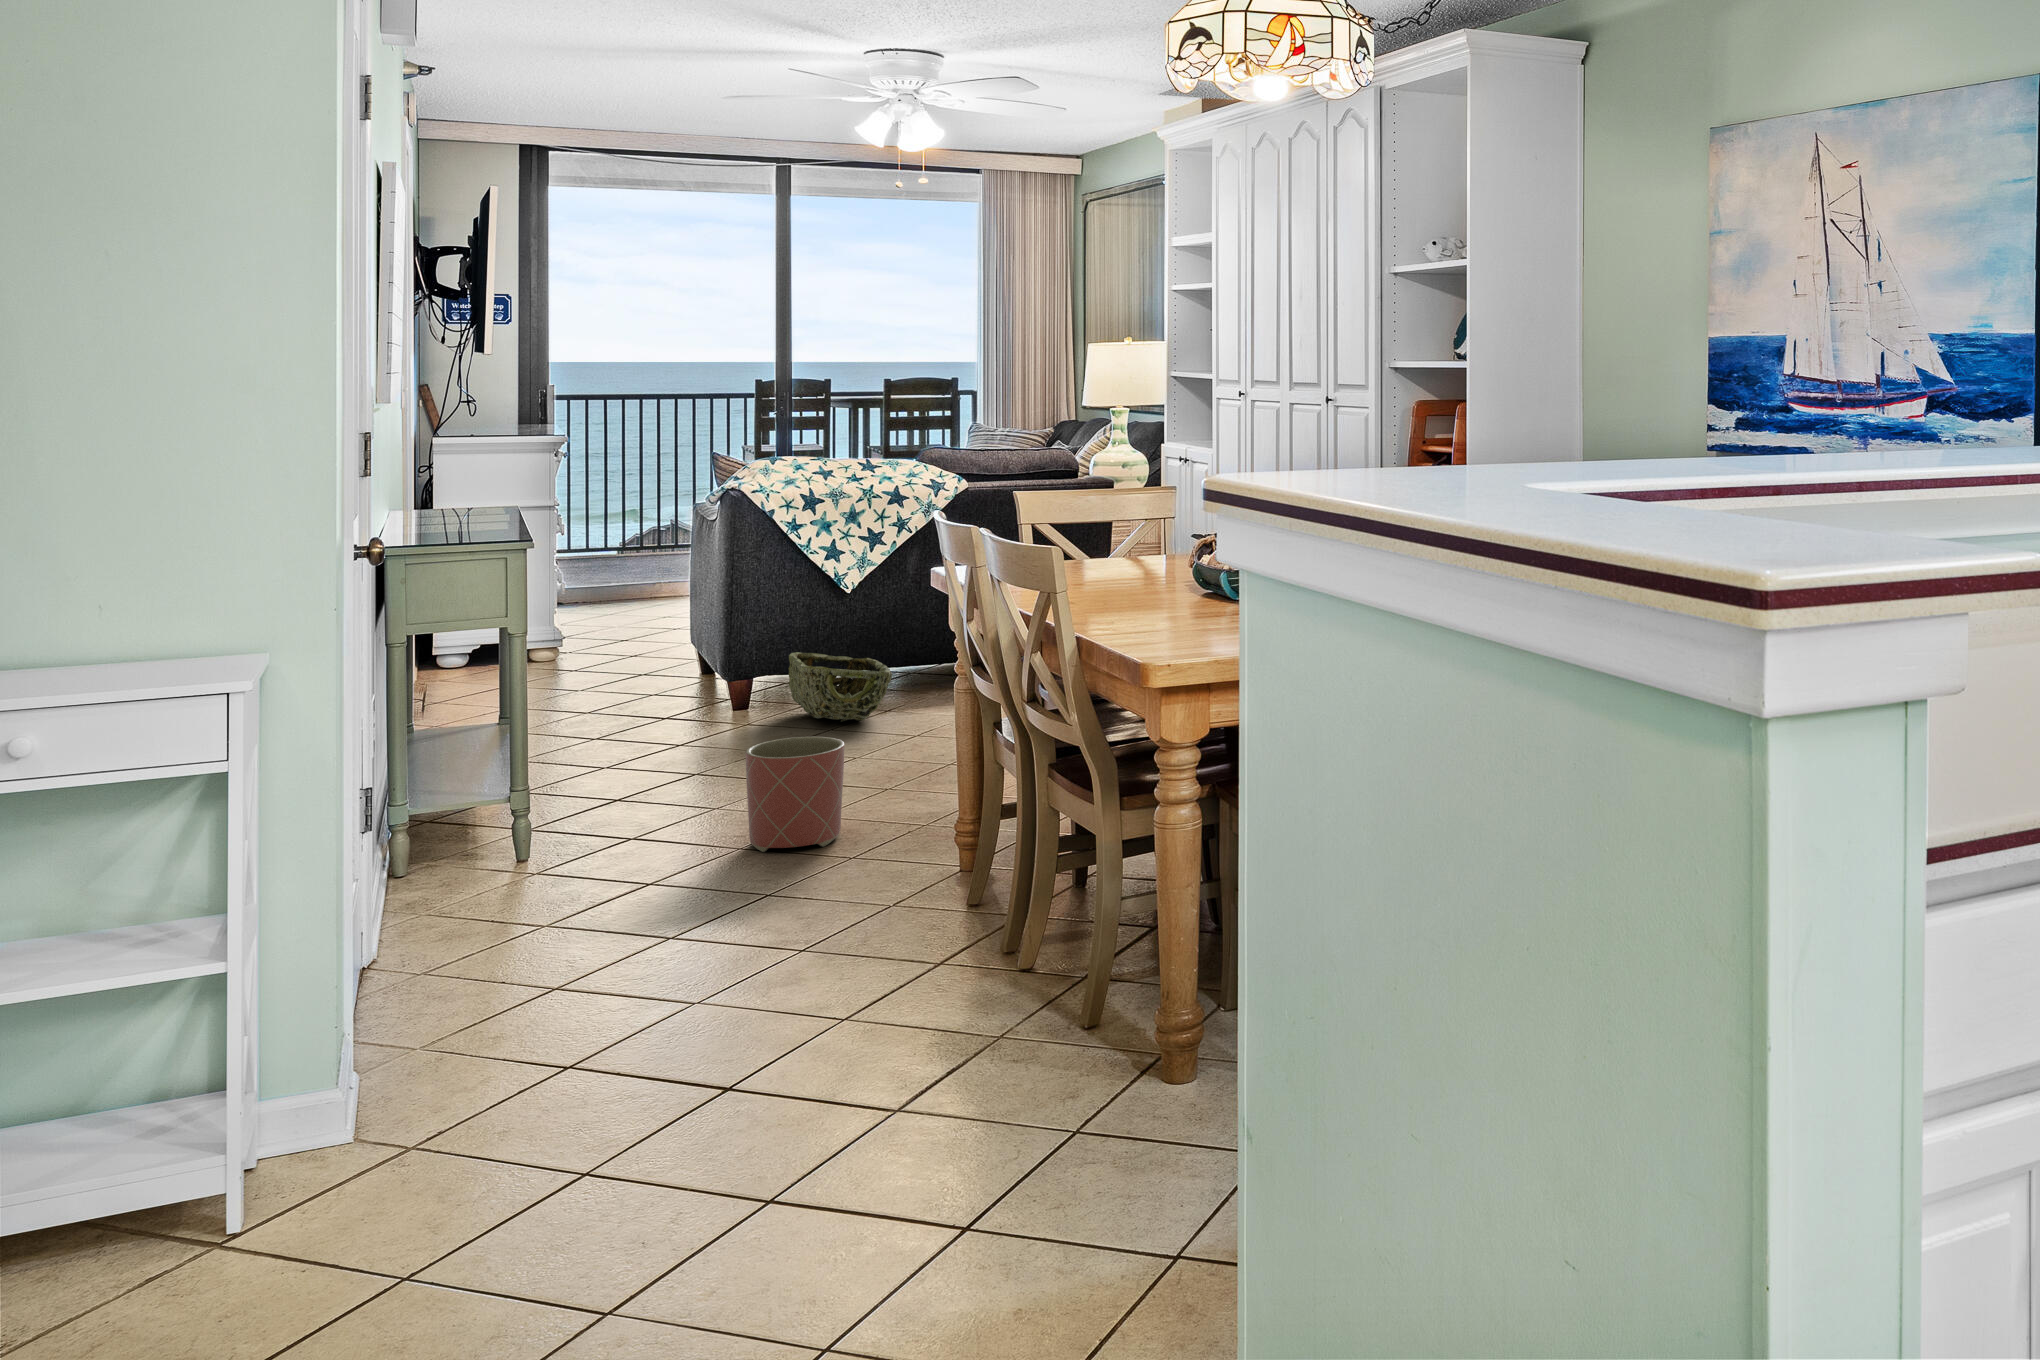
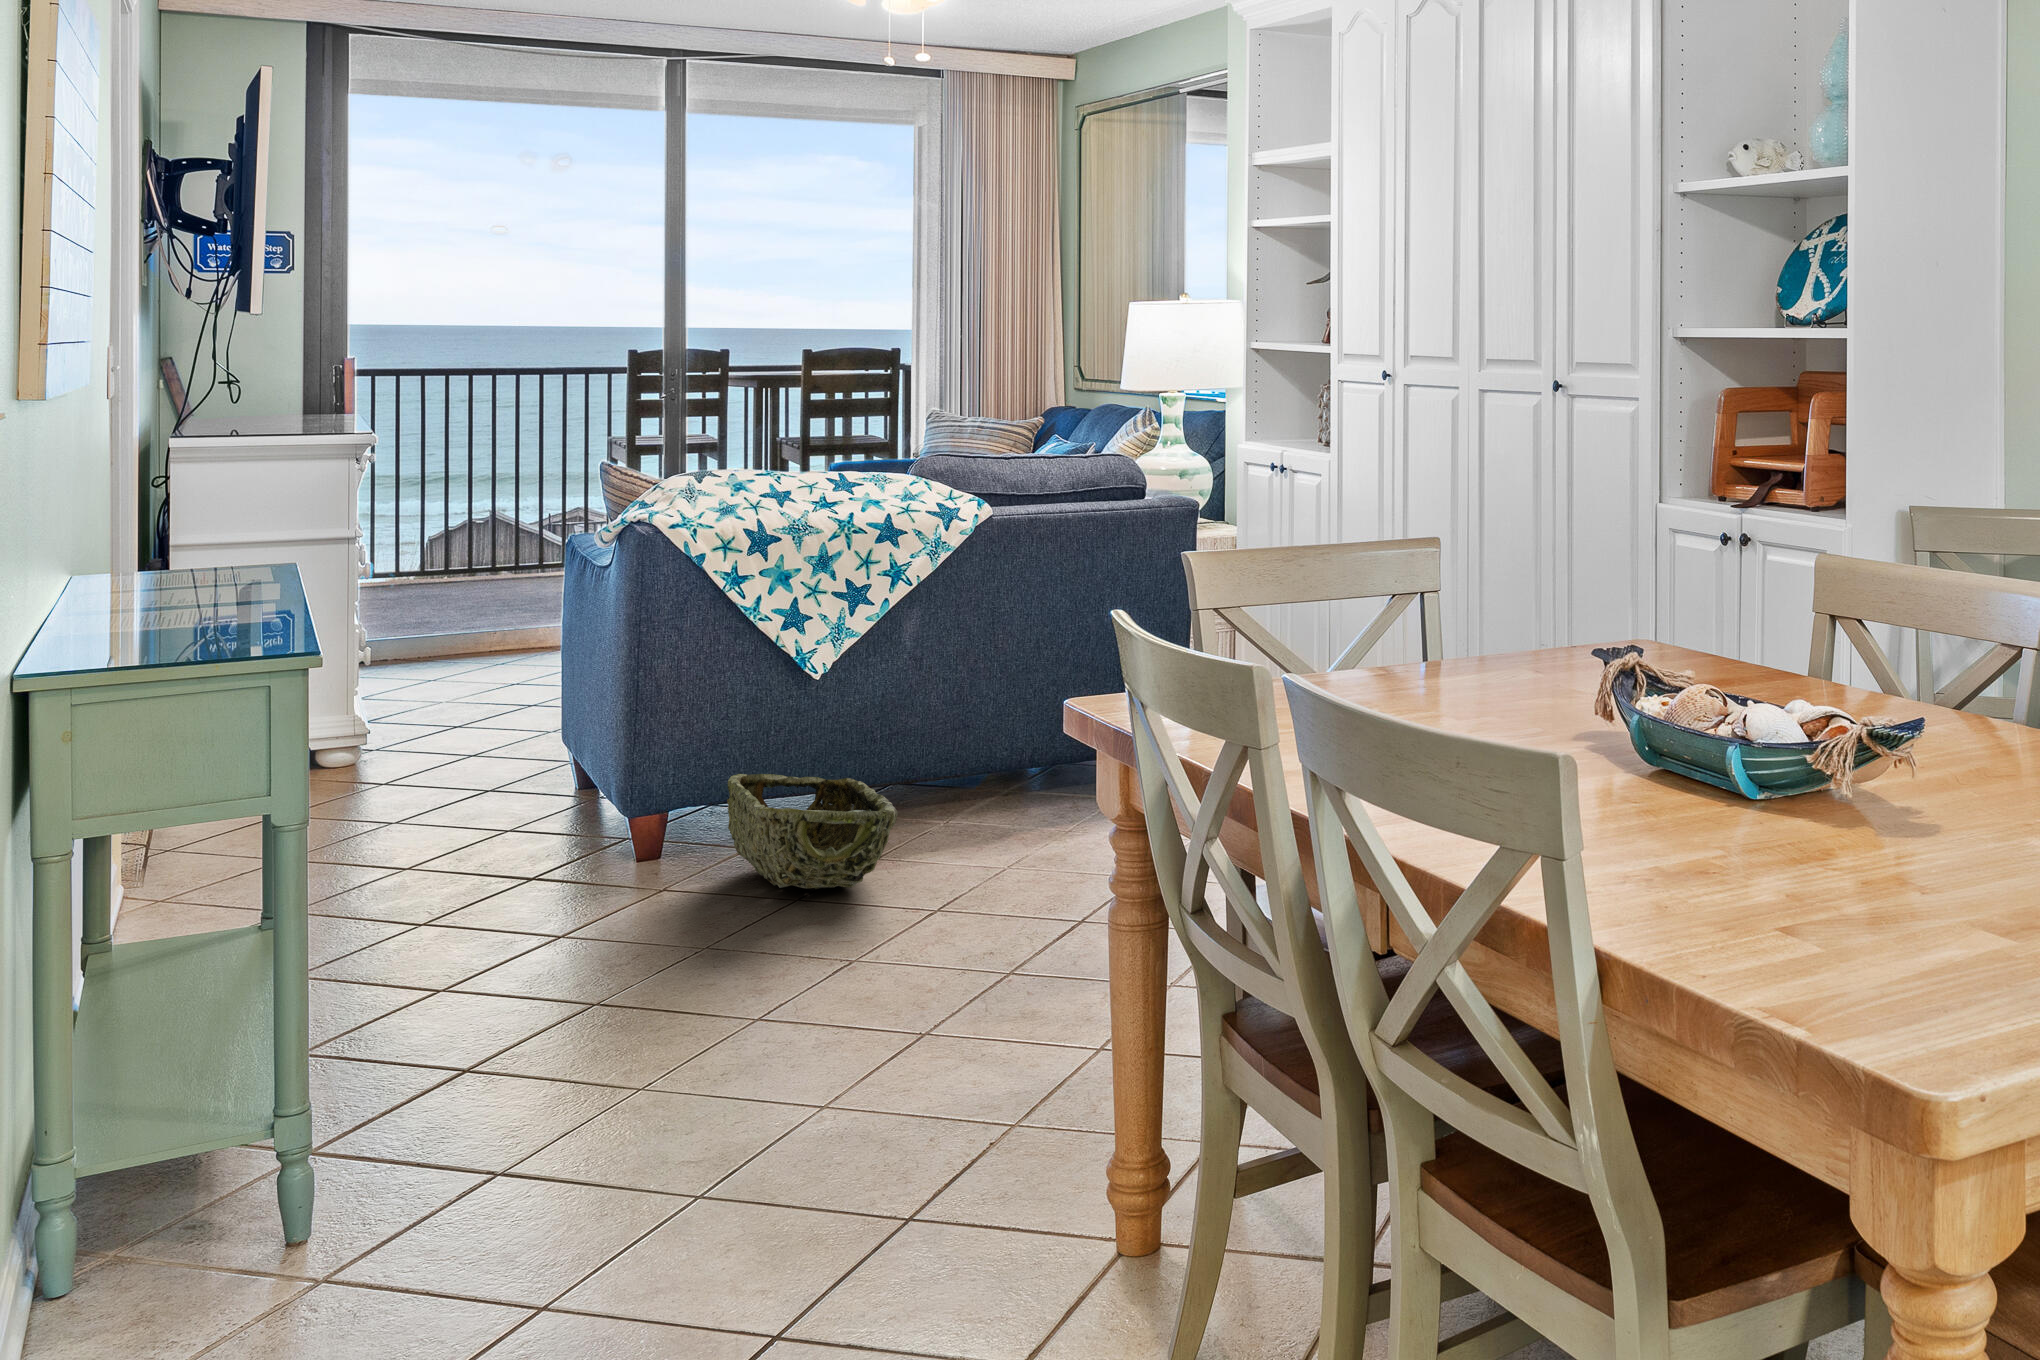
planter: present [746,737,844,852] -> none [713,1002,895,1243]

